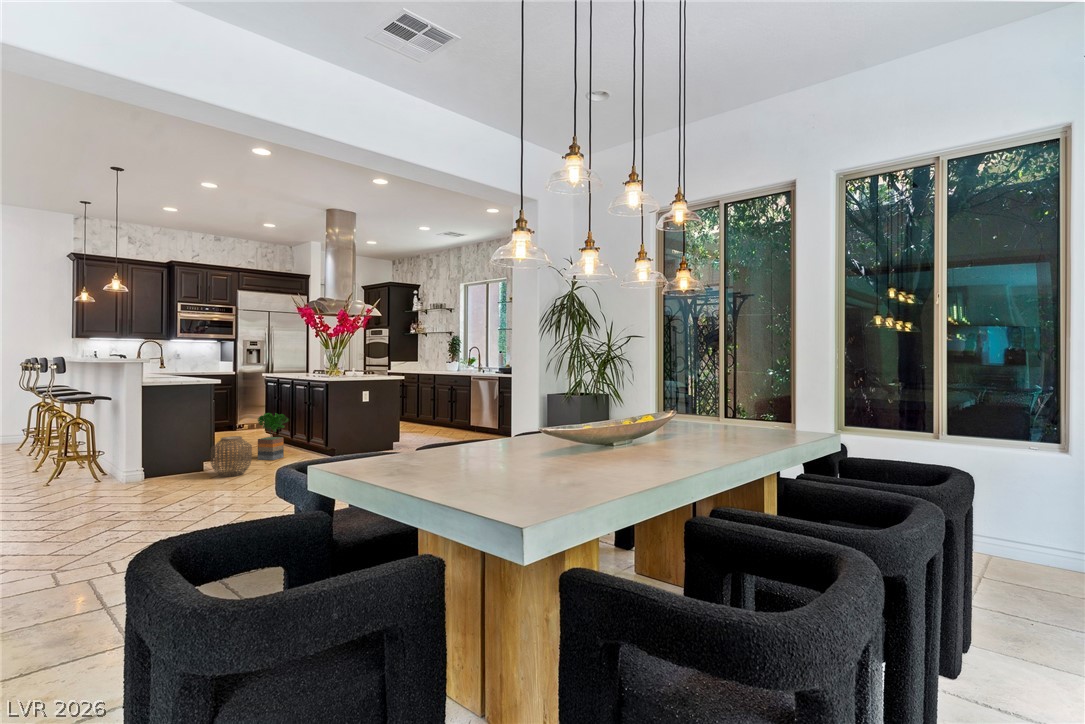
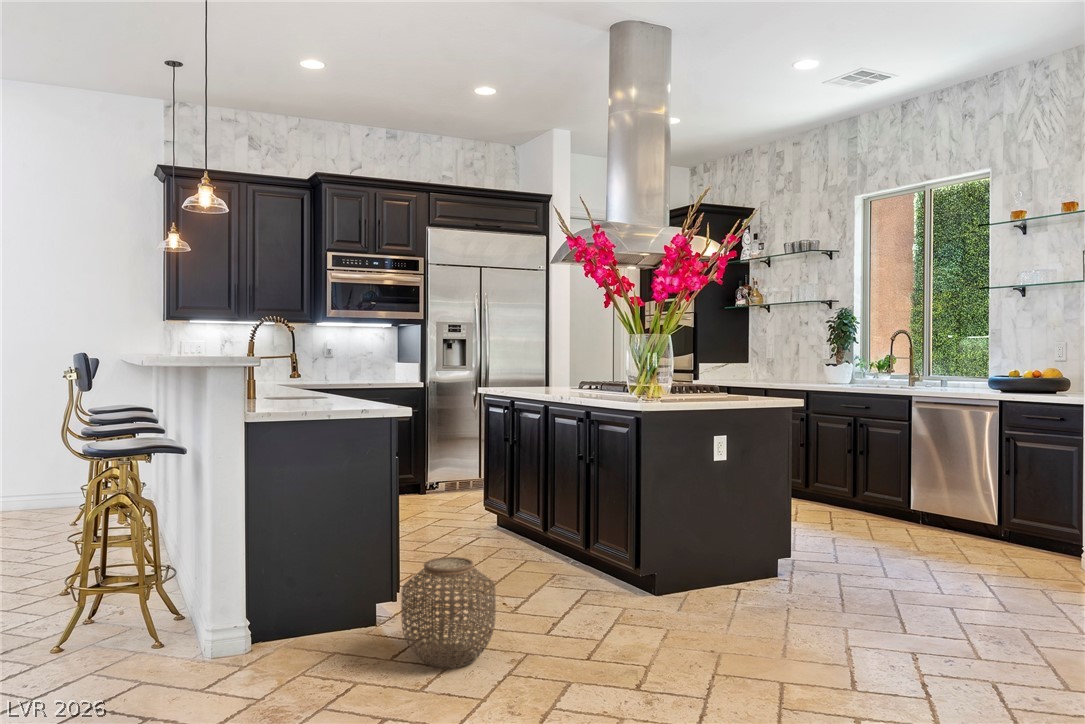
potted tree: present [258,413,288,460] -> none [488,484,558,600]

